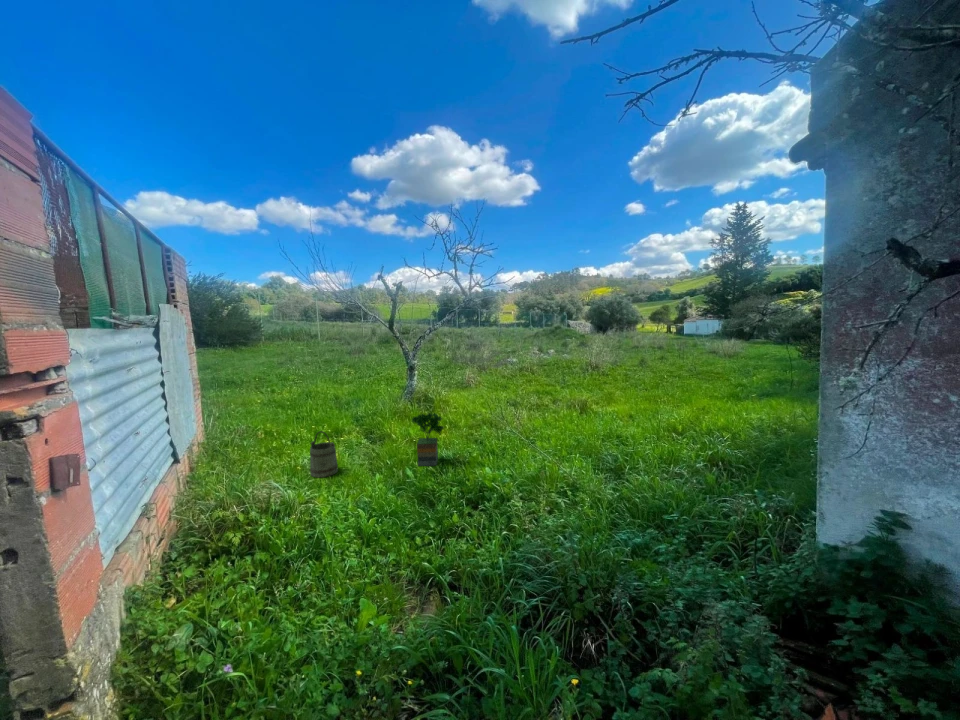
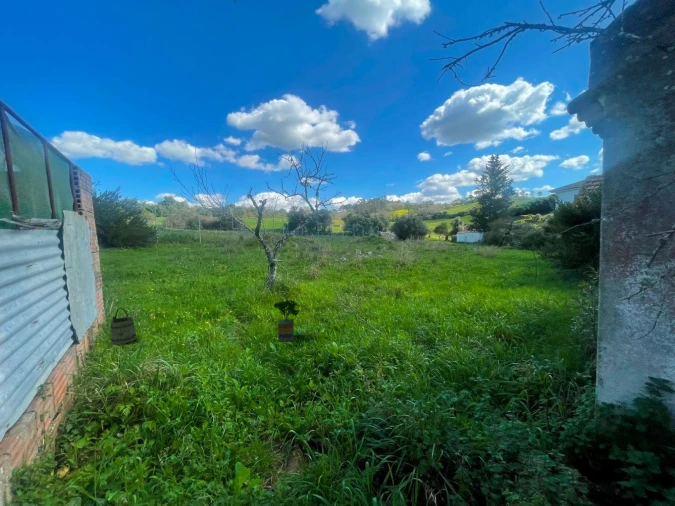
bucket: present [310,431,338,477] -> present [110,308,136,345]

